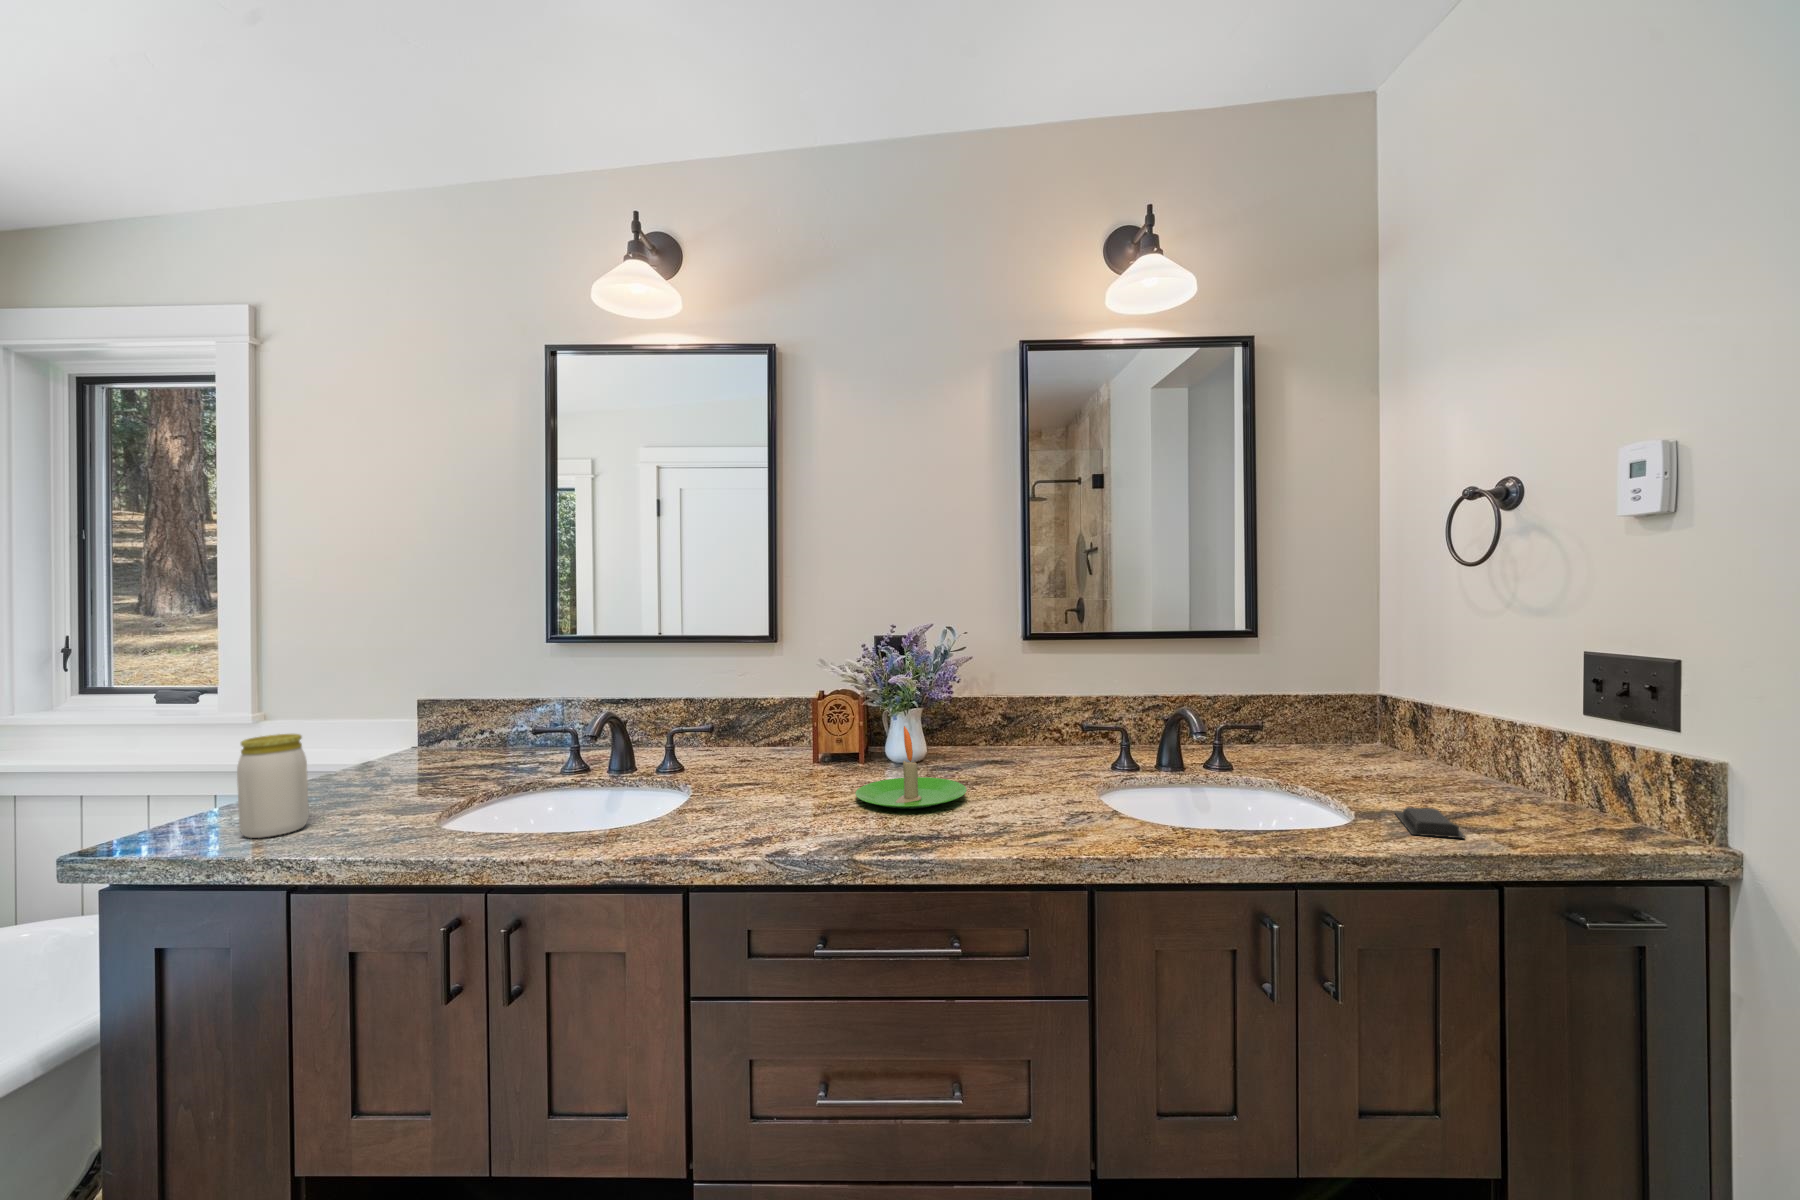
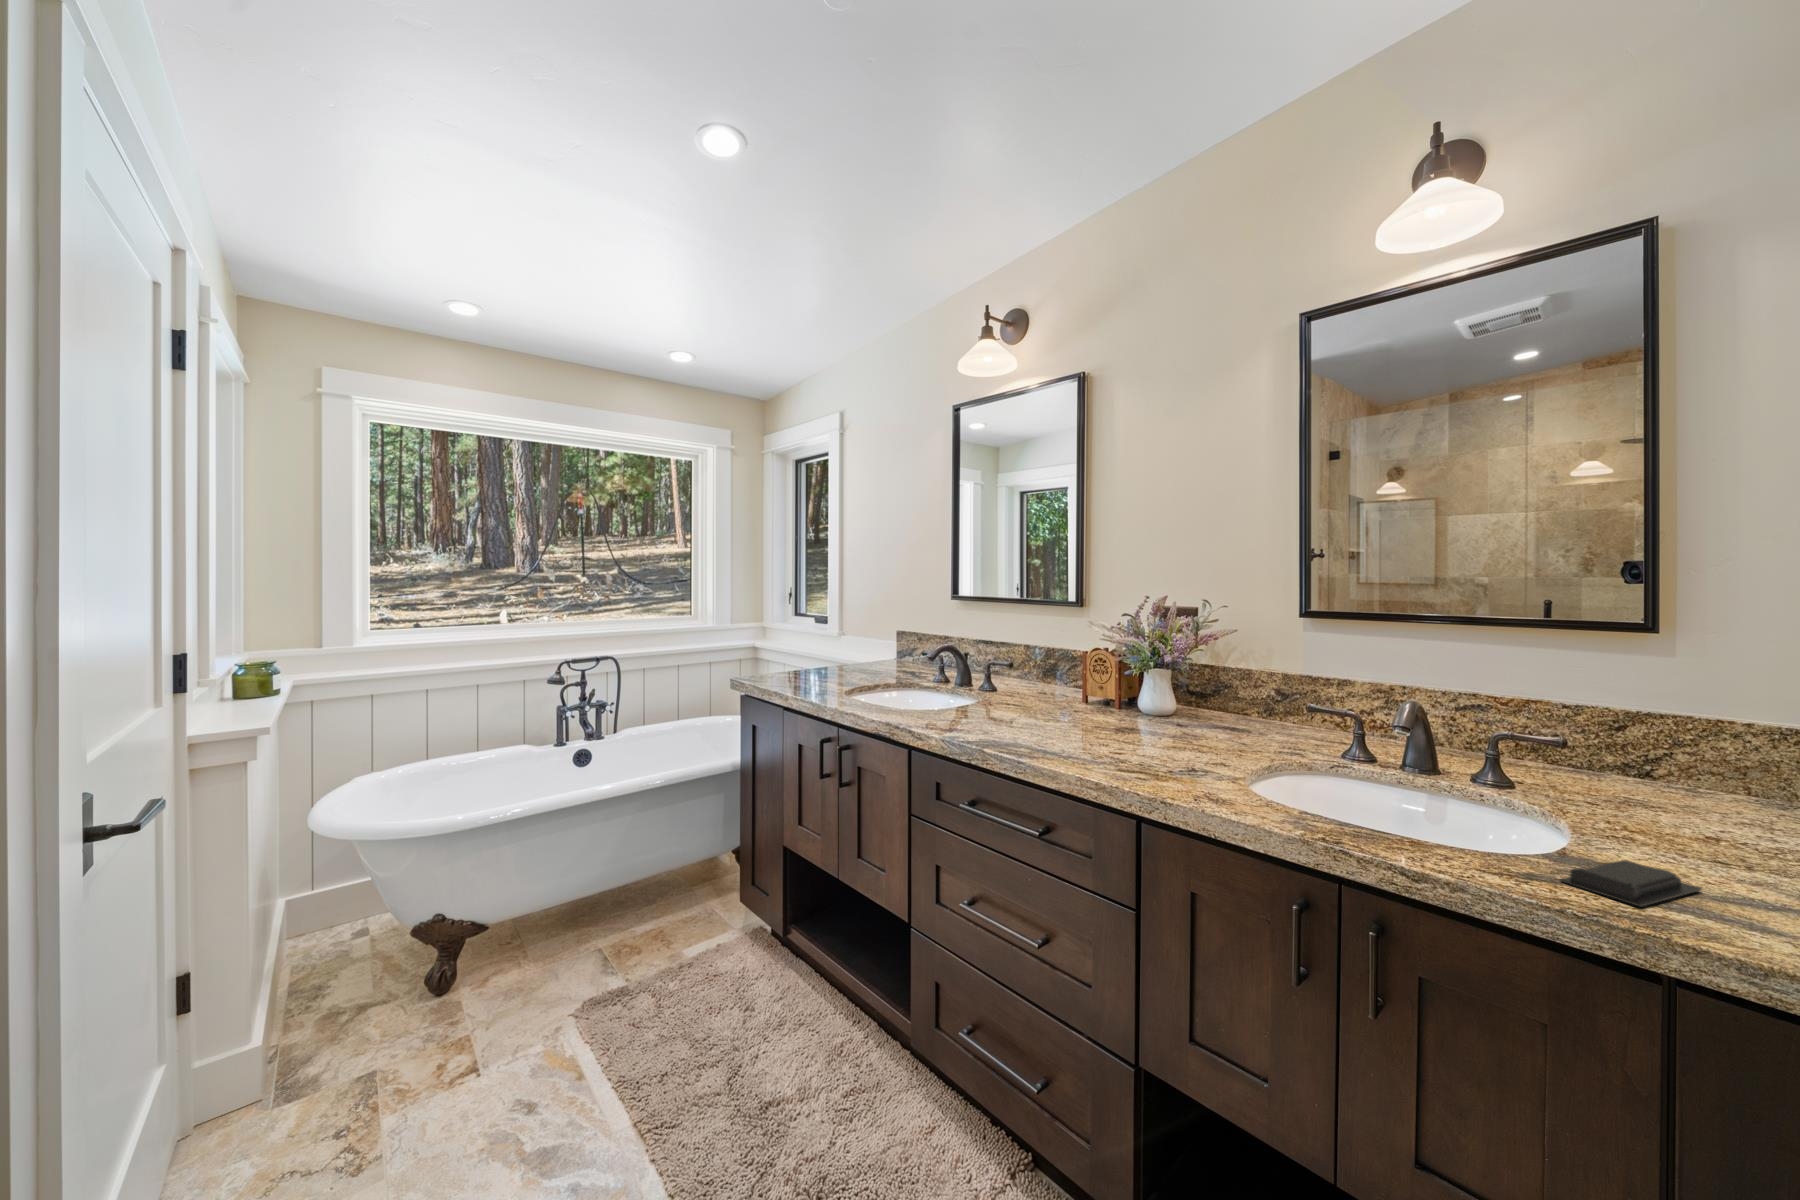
candle: present [856,726,967,809] -> none [1049,674,1143,739]
jar: present [237,734,309,838] -> none [774,635,802,684]

